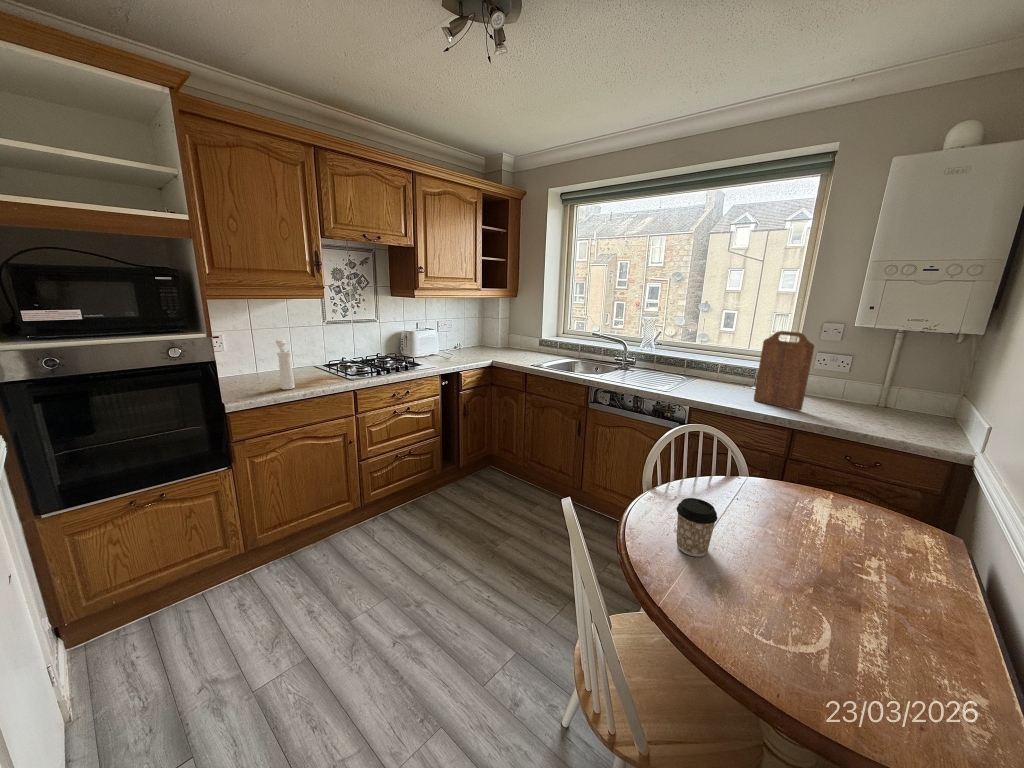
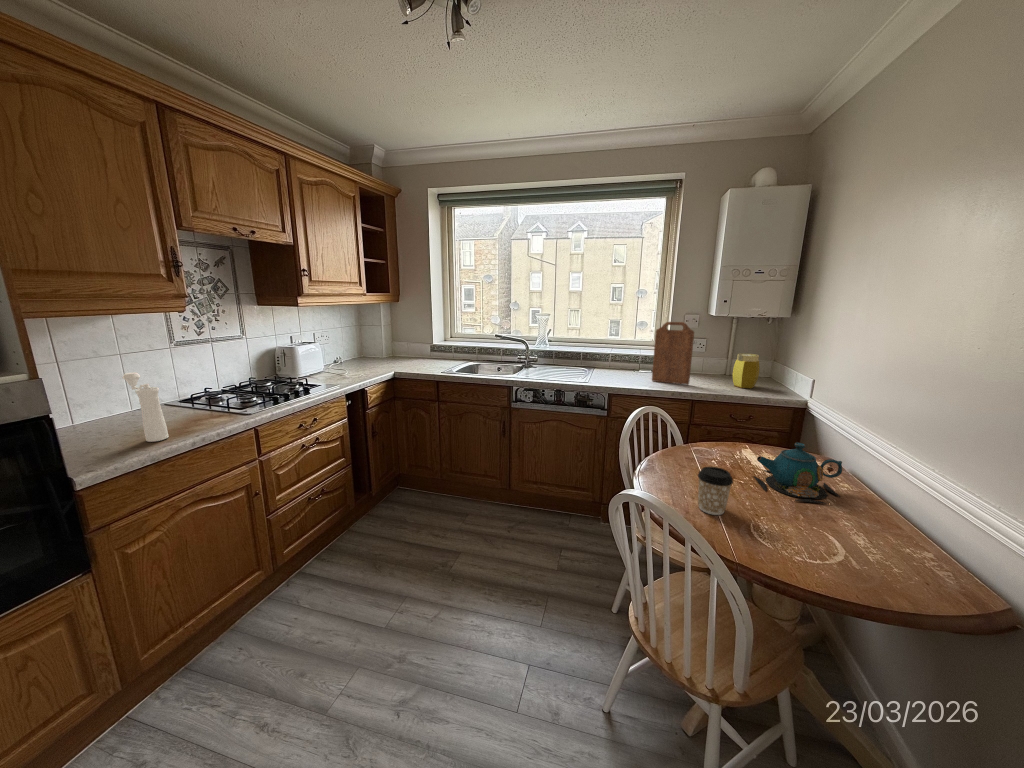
jar: none [871,380,917,428] -> present [733,353,760,388]
teapot: none [788,499,924,602] -> present [754,443,842,504]

